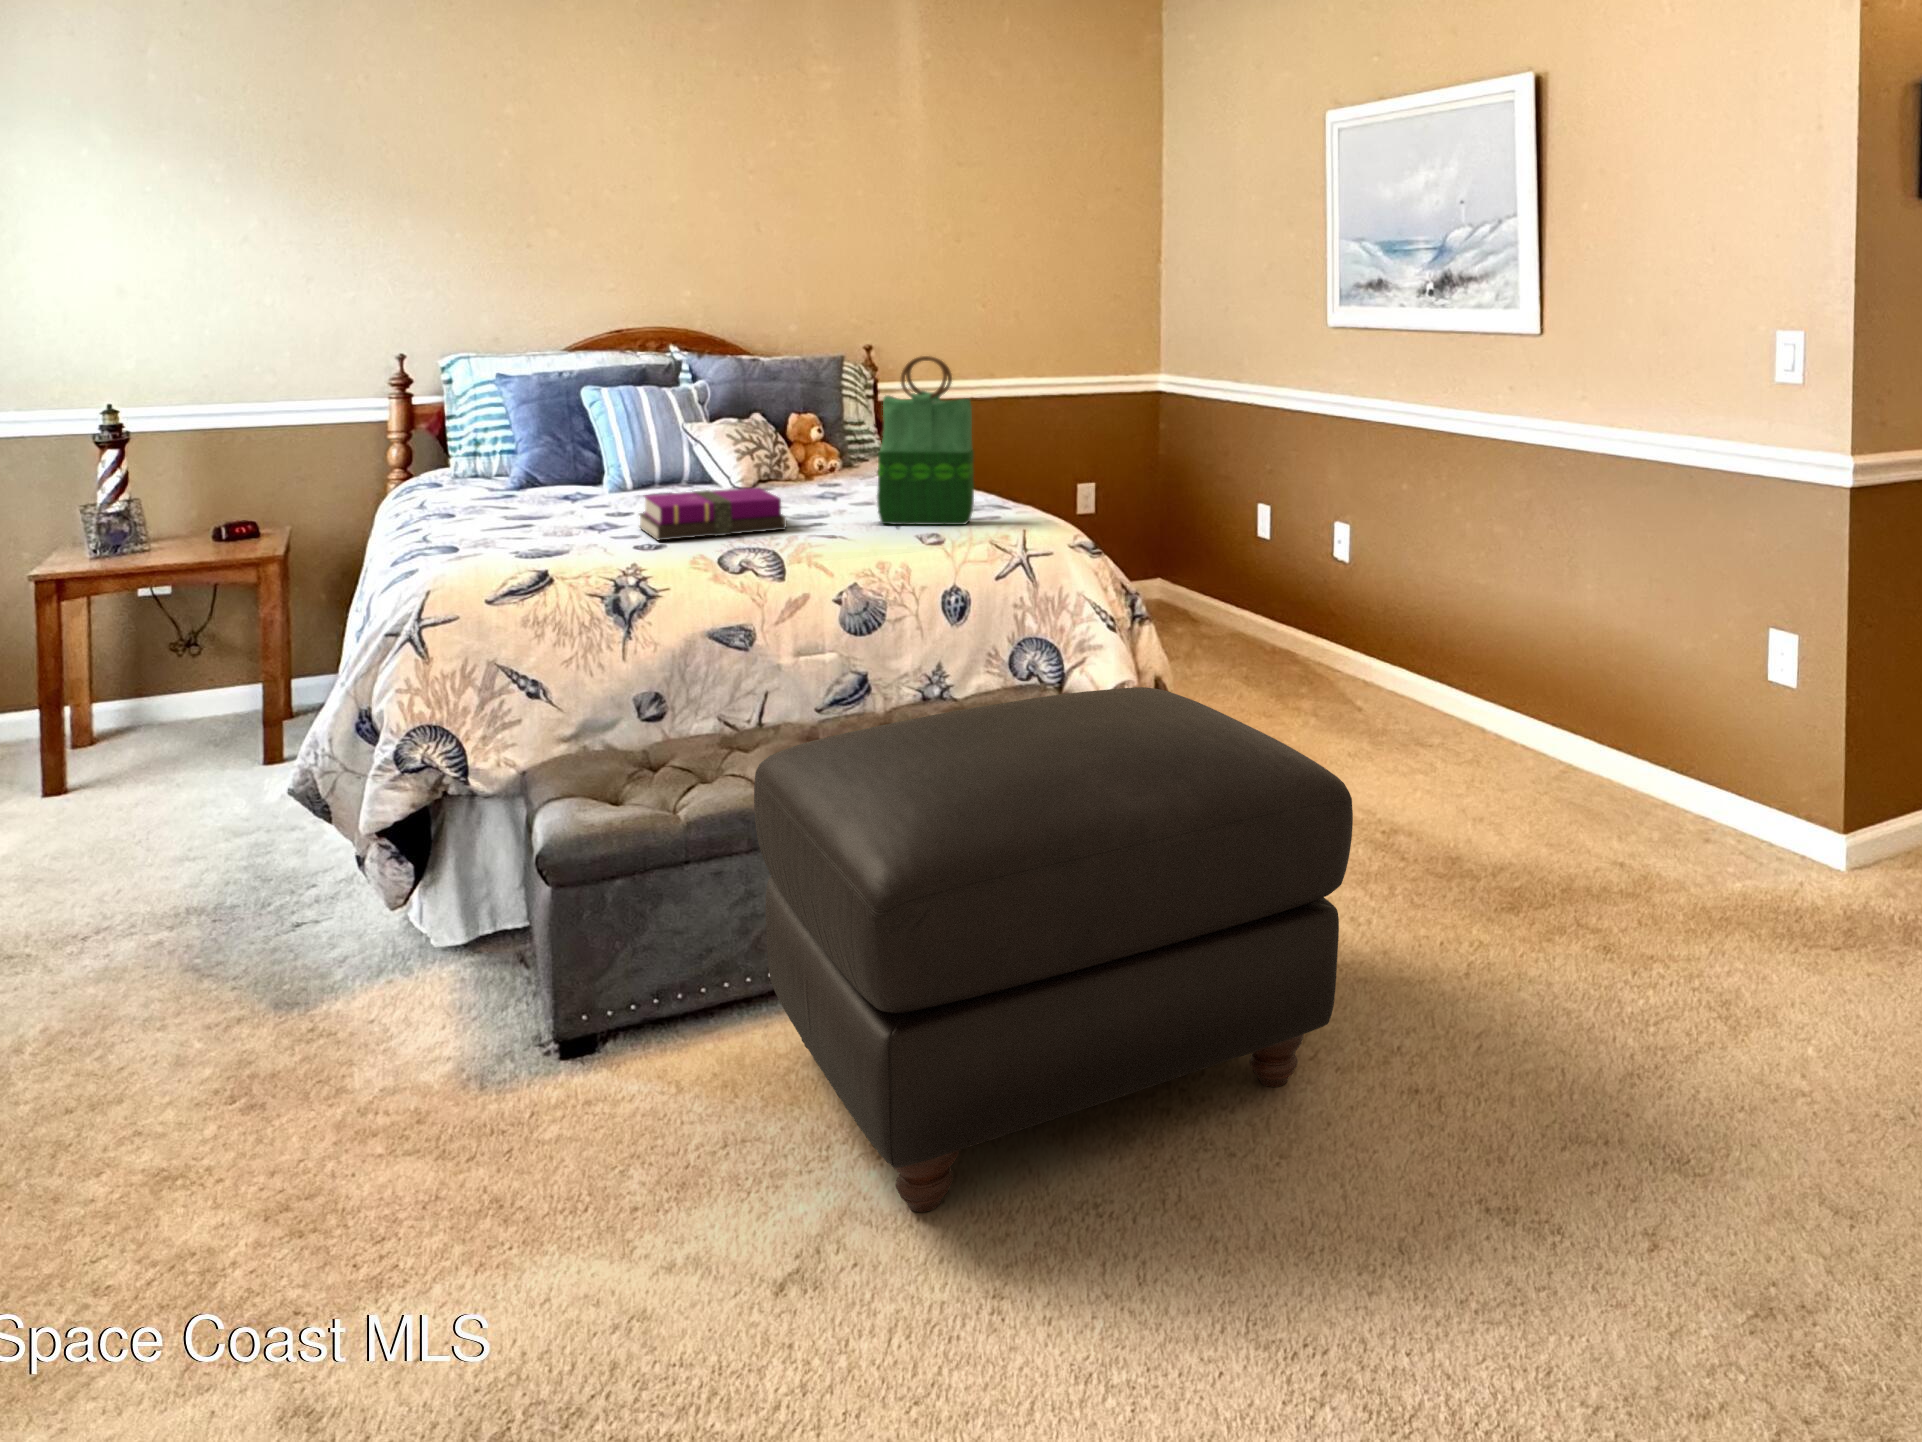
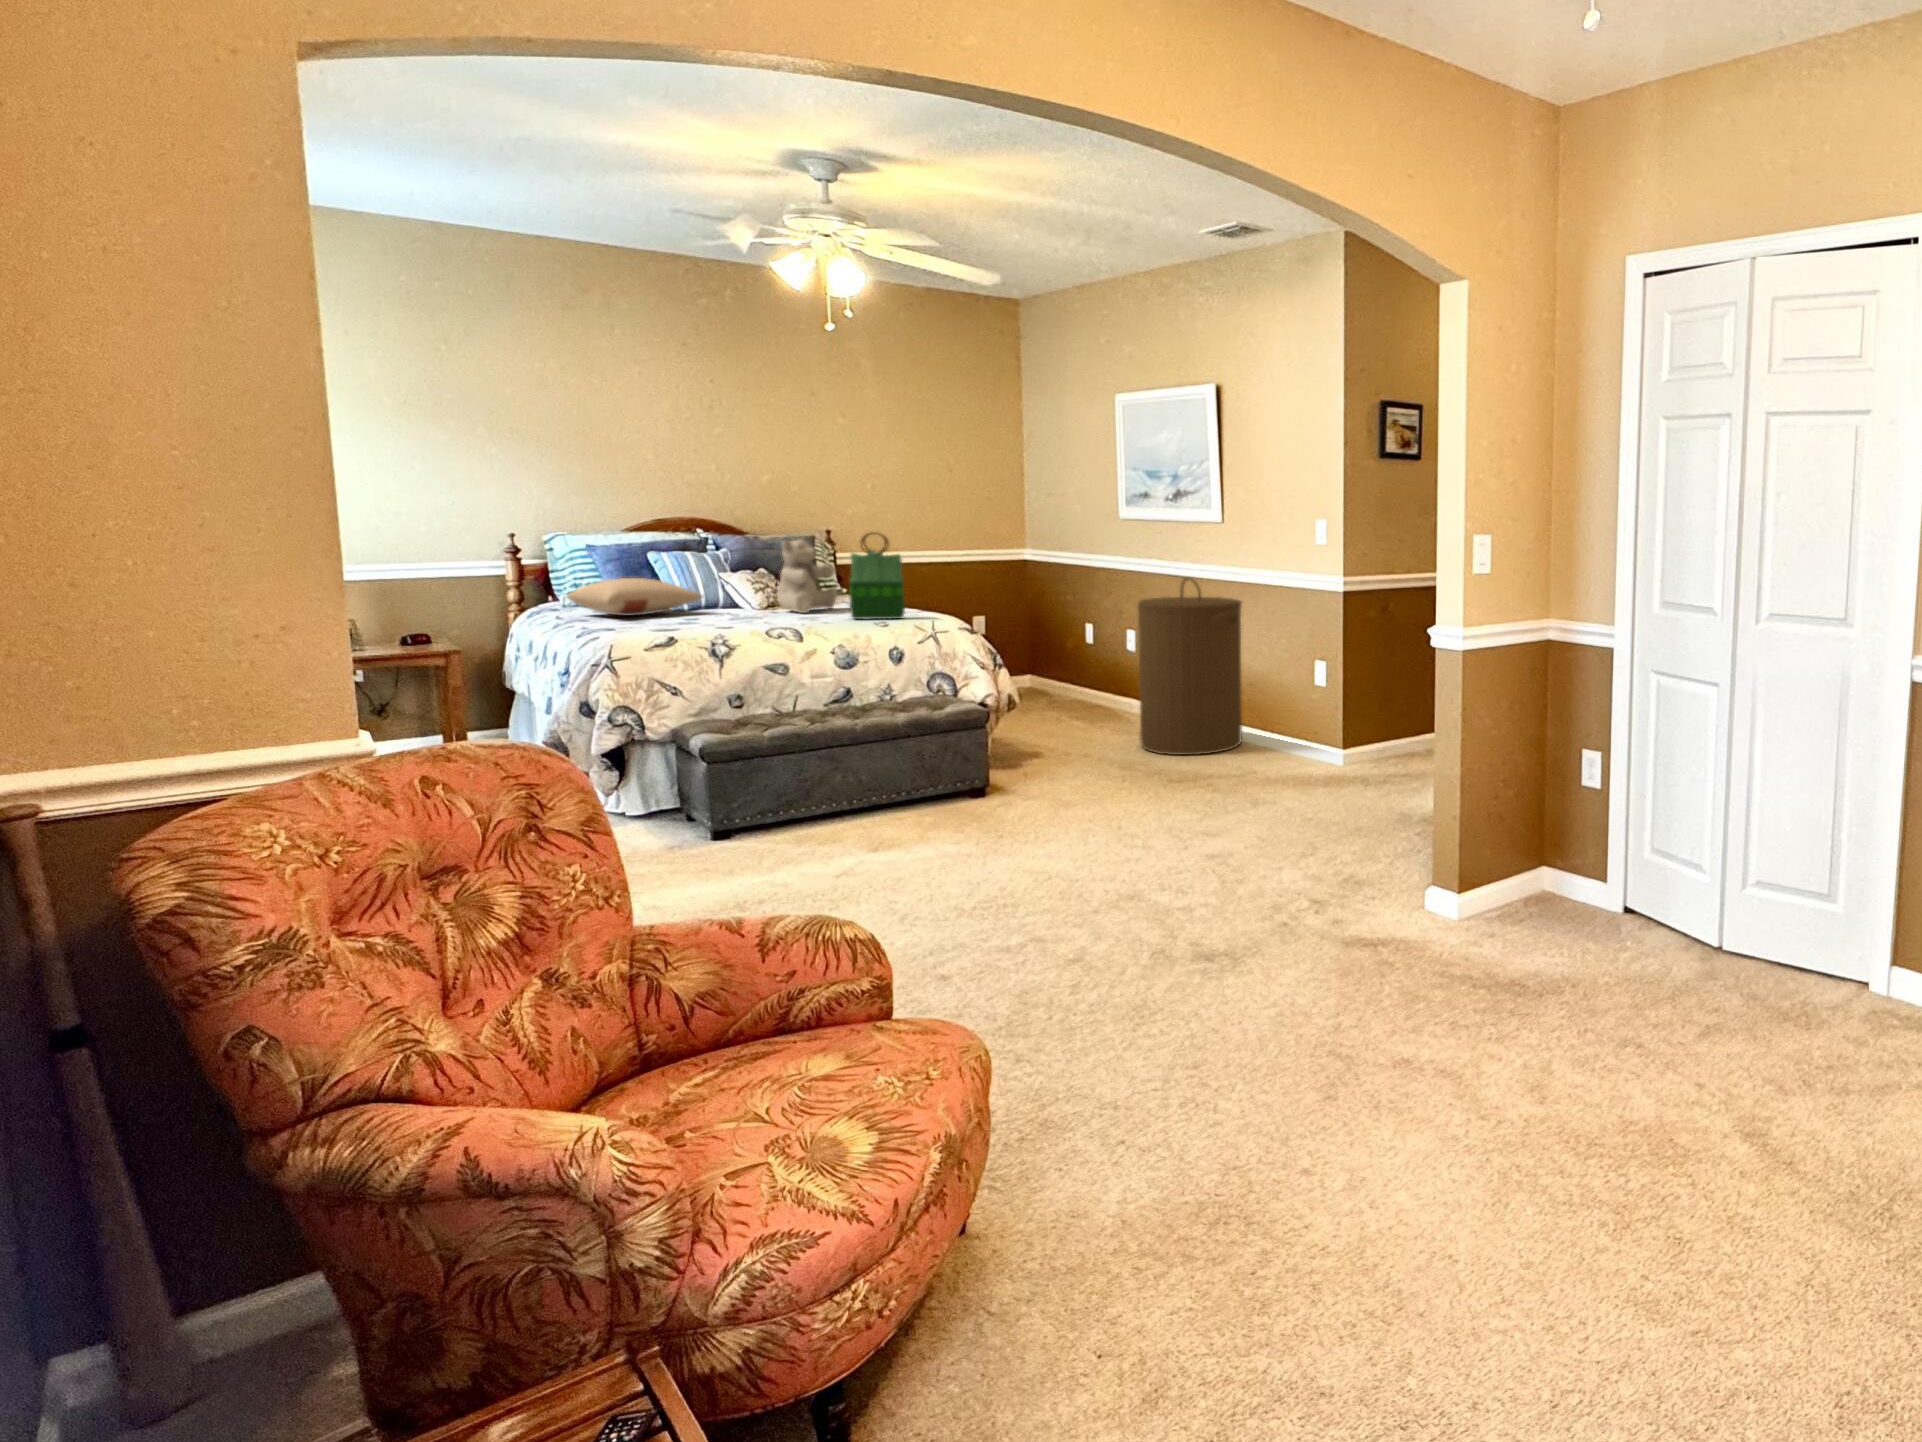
teddy bear: none [765,366,864,503] -> present [777,539,837,613]
pillow: none [440,435,650,502] -> present [566,578,703,616]
laundry hamper: none [1390,444,1600,817] -> present [1138,578,1242,755]
notebook: present [639,488,786,541] -> none [709,603,799,627]
ottoman: present [754,687,1353,1212] -> none [805,679,1082,860]

